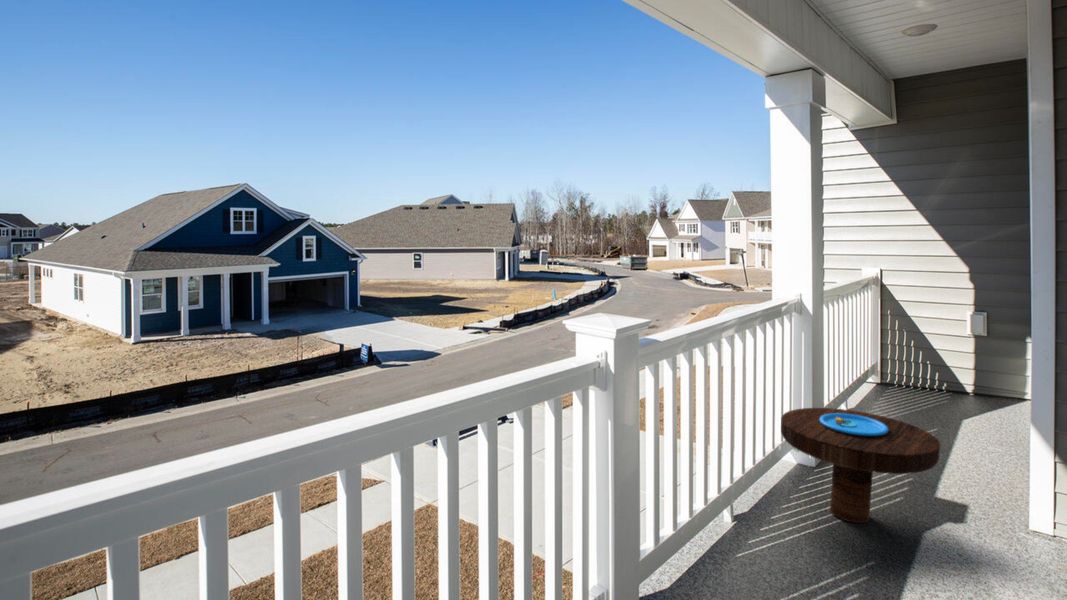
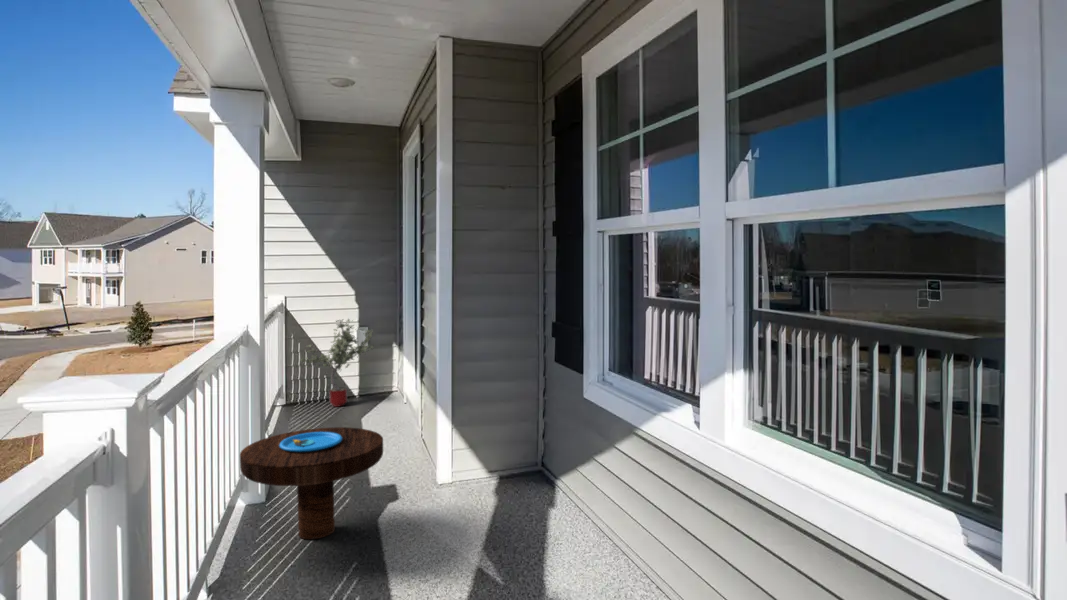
potted tree: none [897,302,1000,399] -> present [301,319,373,407]

